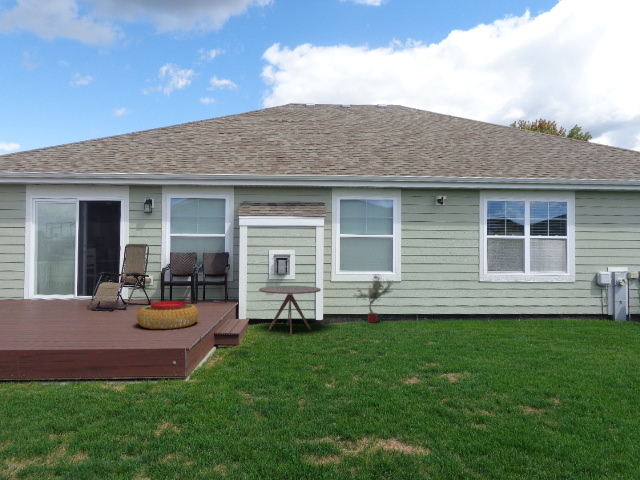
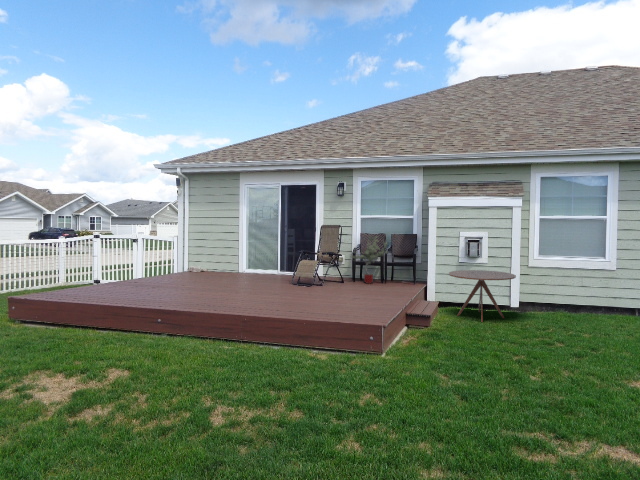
potted tree: present [354,274,392,323] -> present [351,237,387,283]
pouf: present [137,301,199,329] -> none [338,282,391,307]

